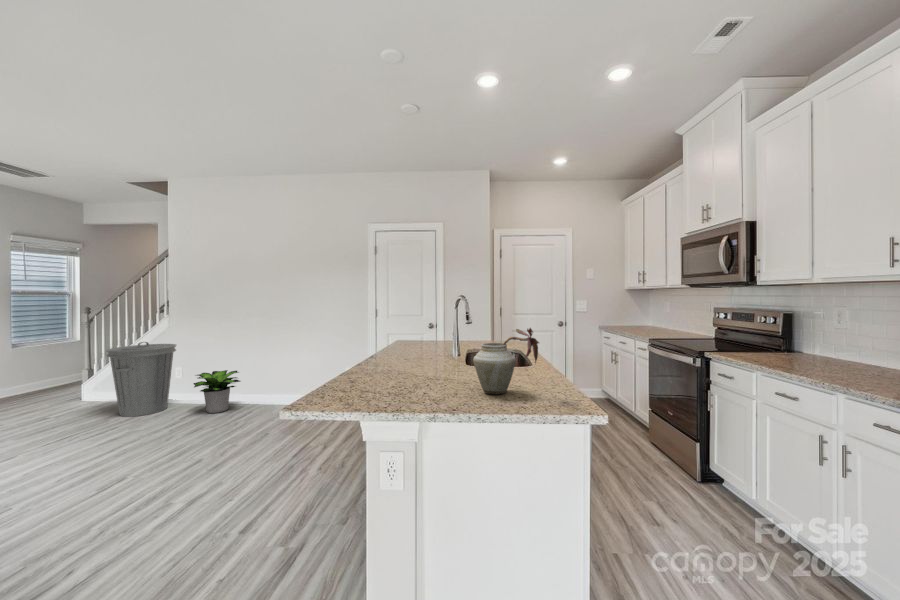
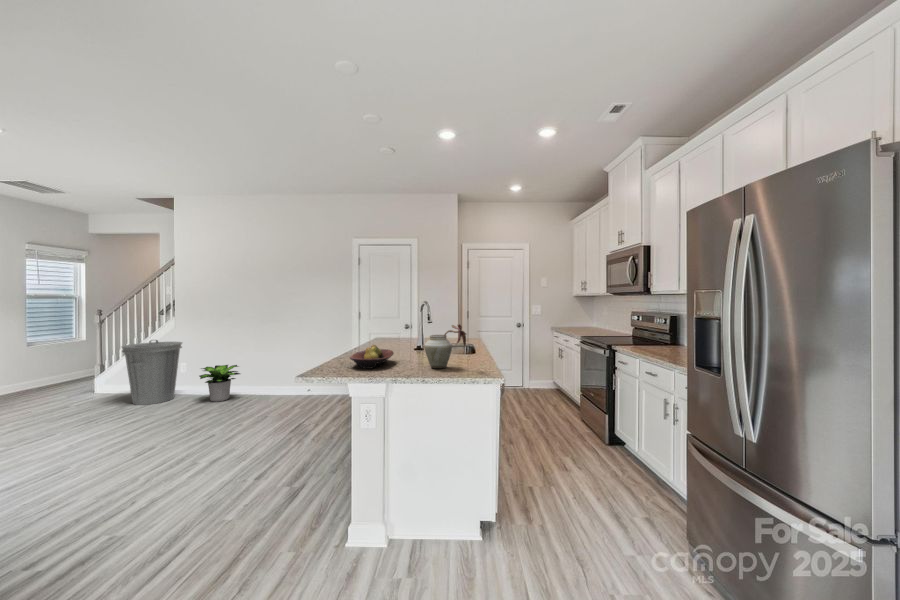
fruit bowl: none [363,356,426,394] -> present [350,345,394,369]

